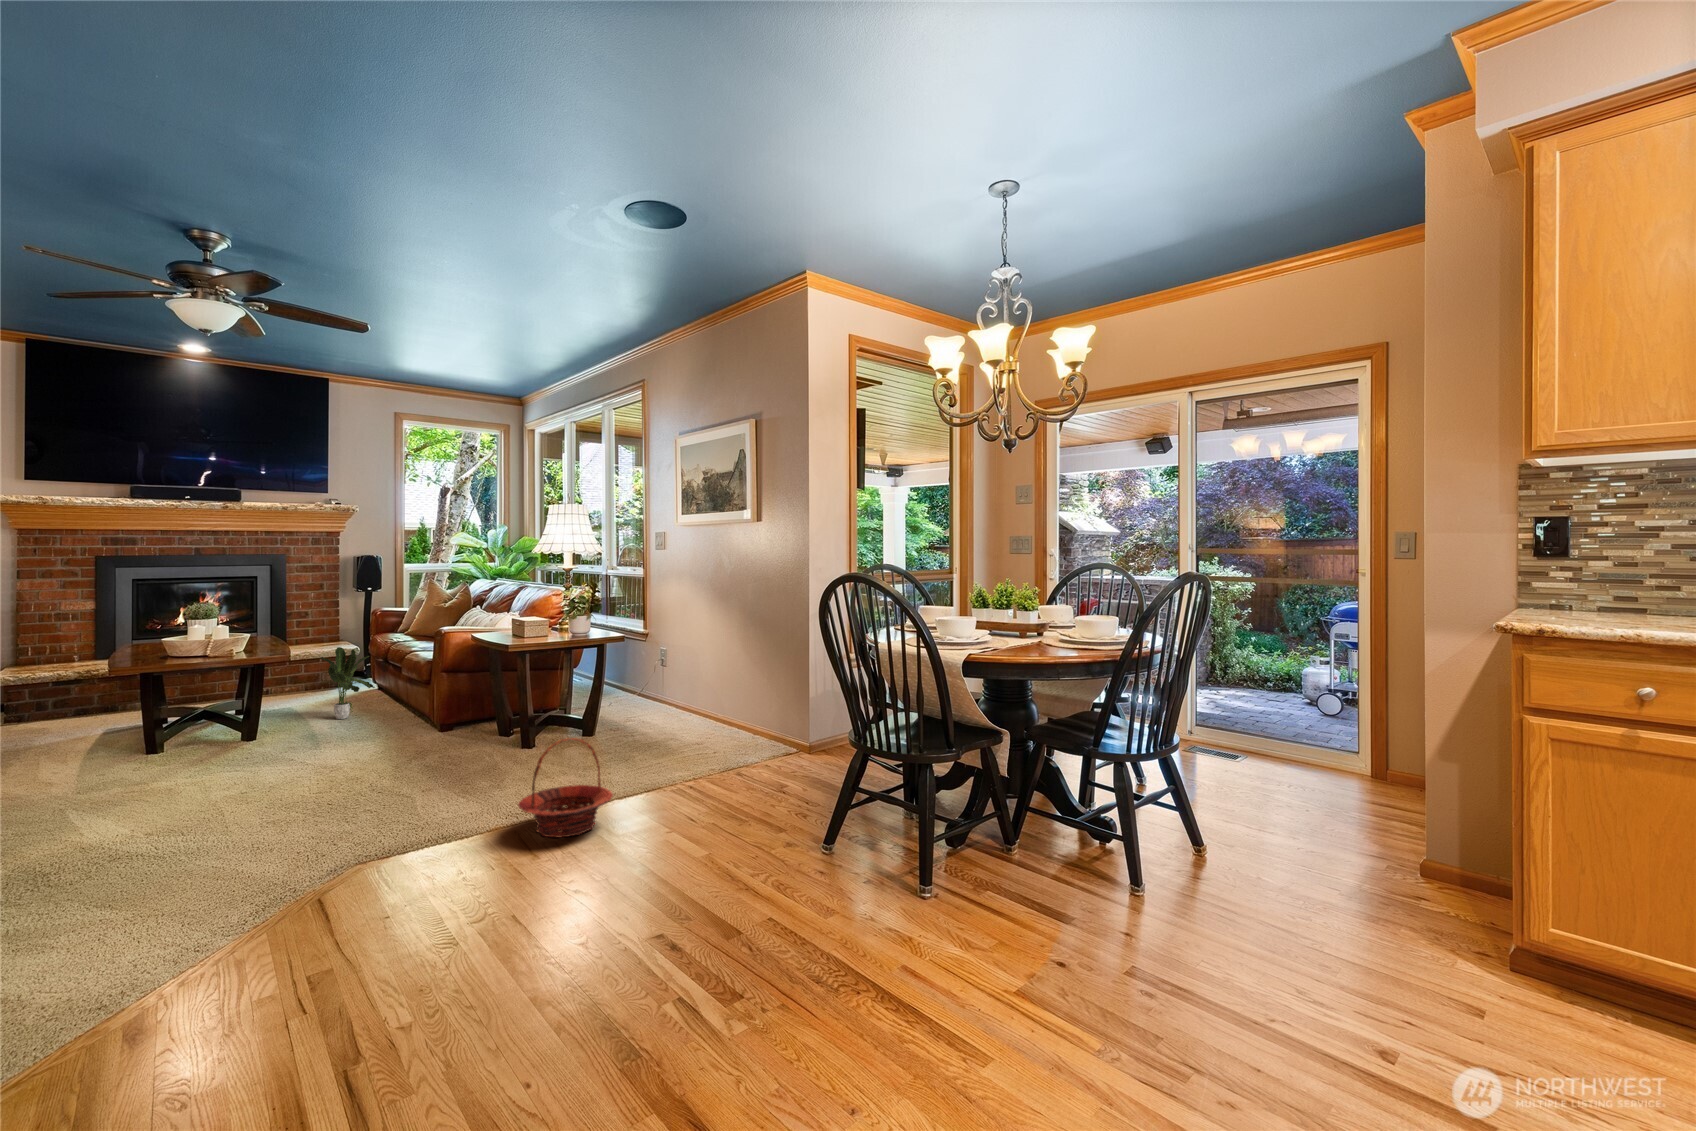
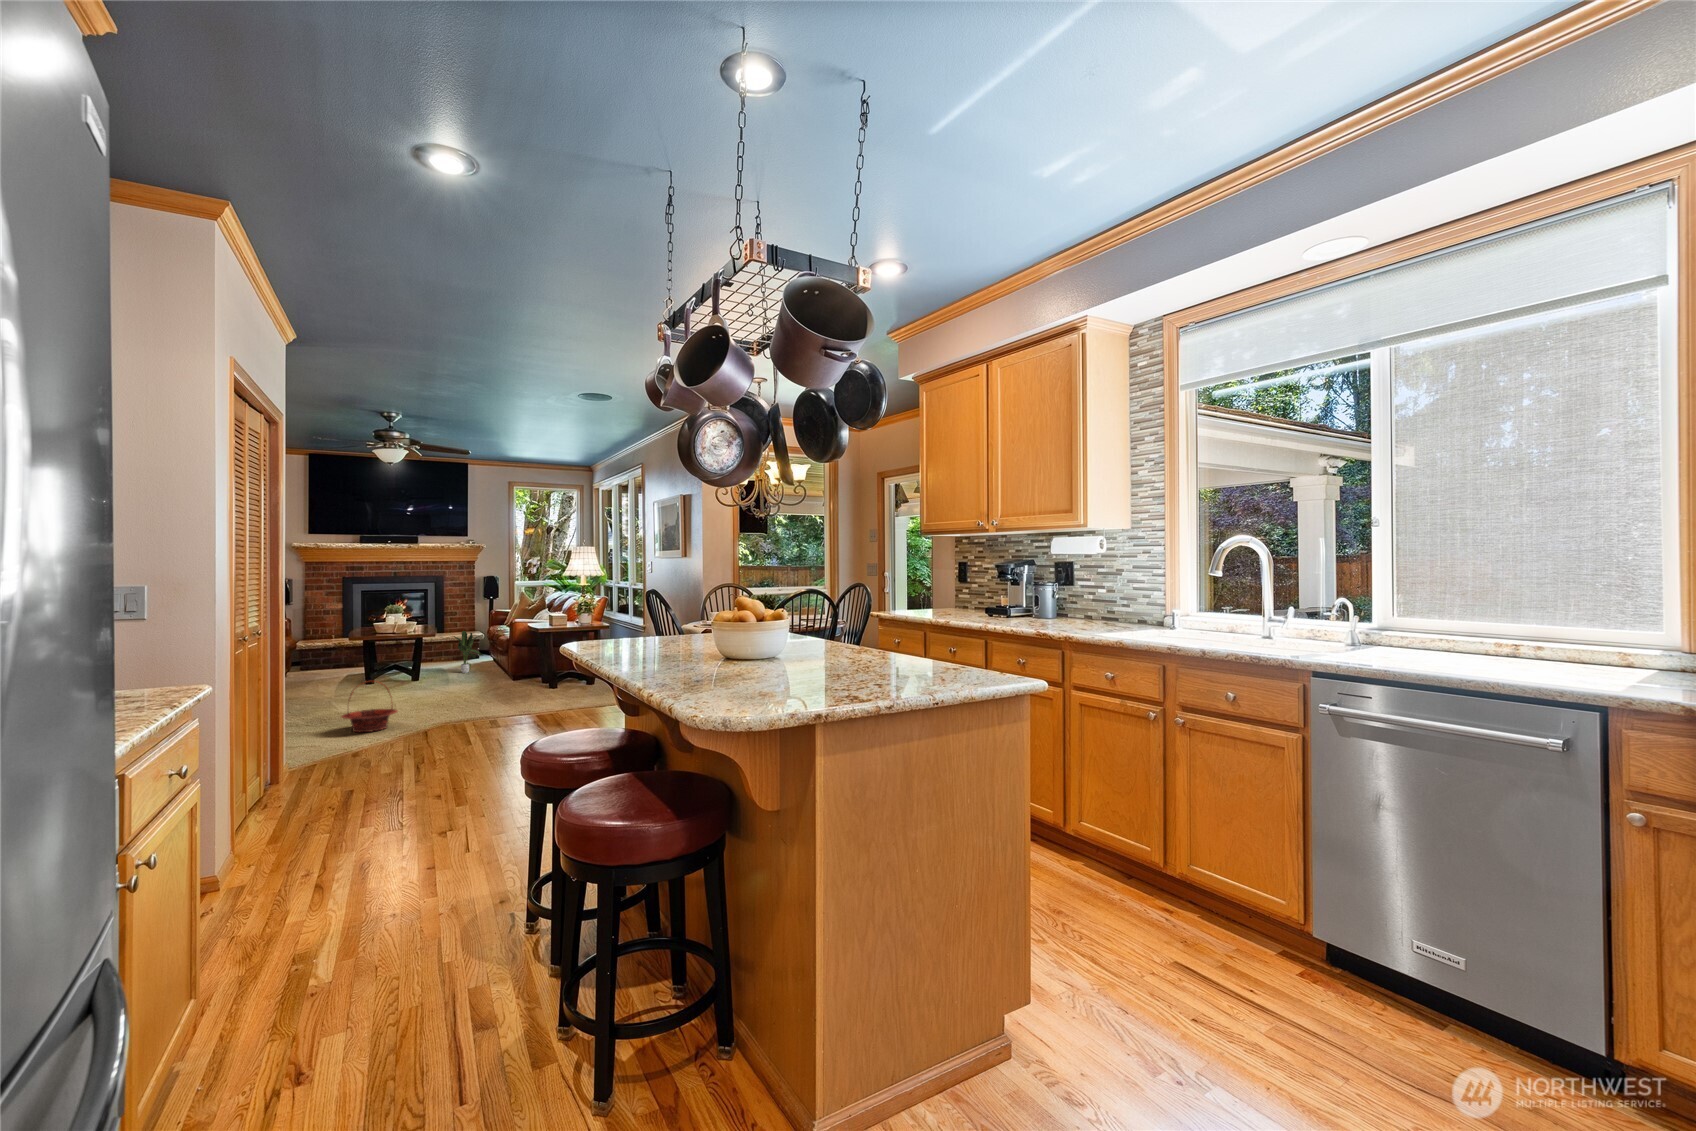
basket: present [518,738,613,837] -> present [342,683,397,732]

